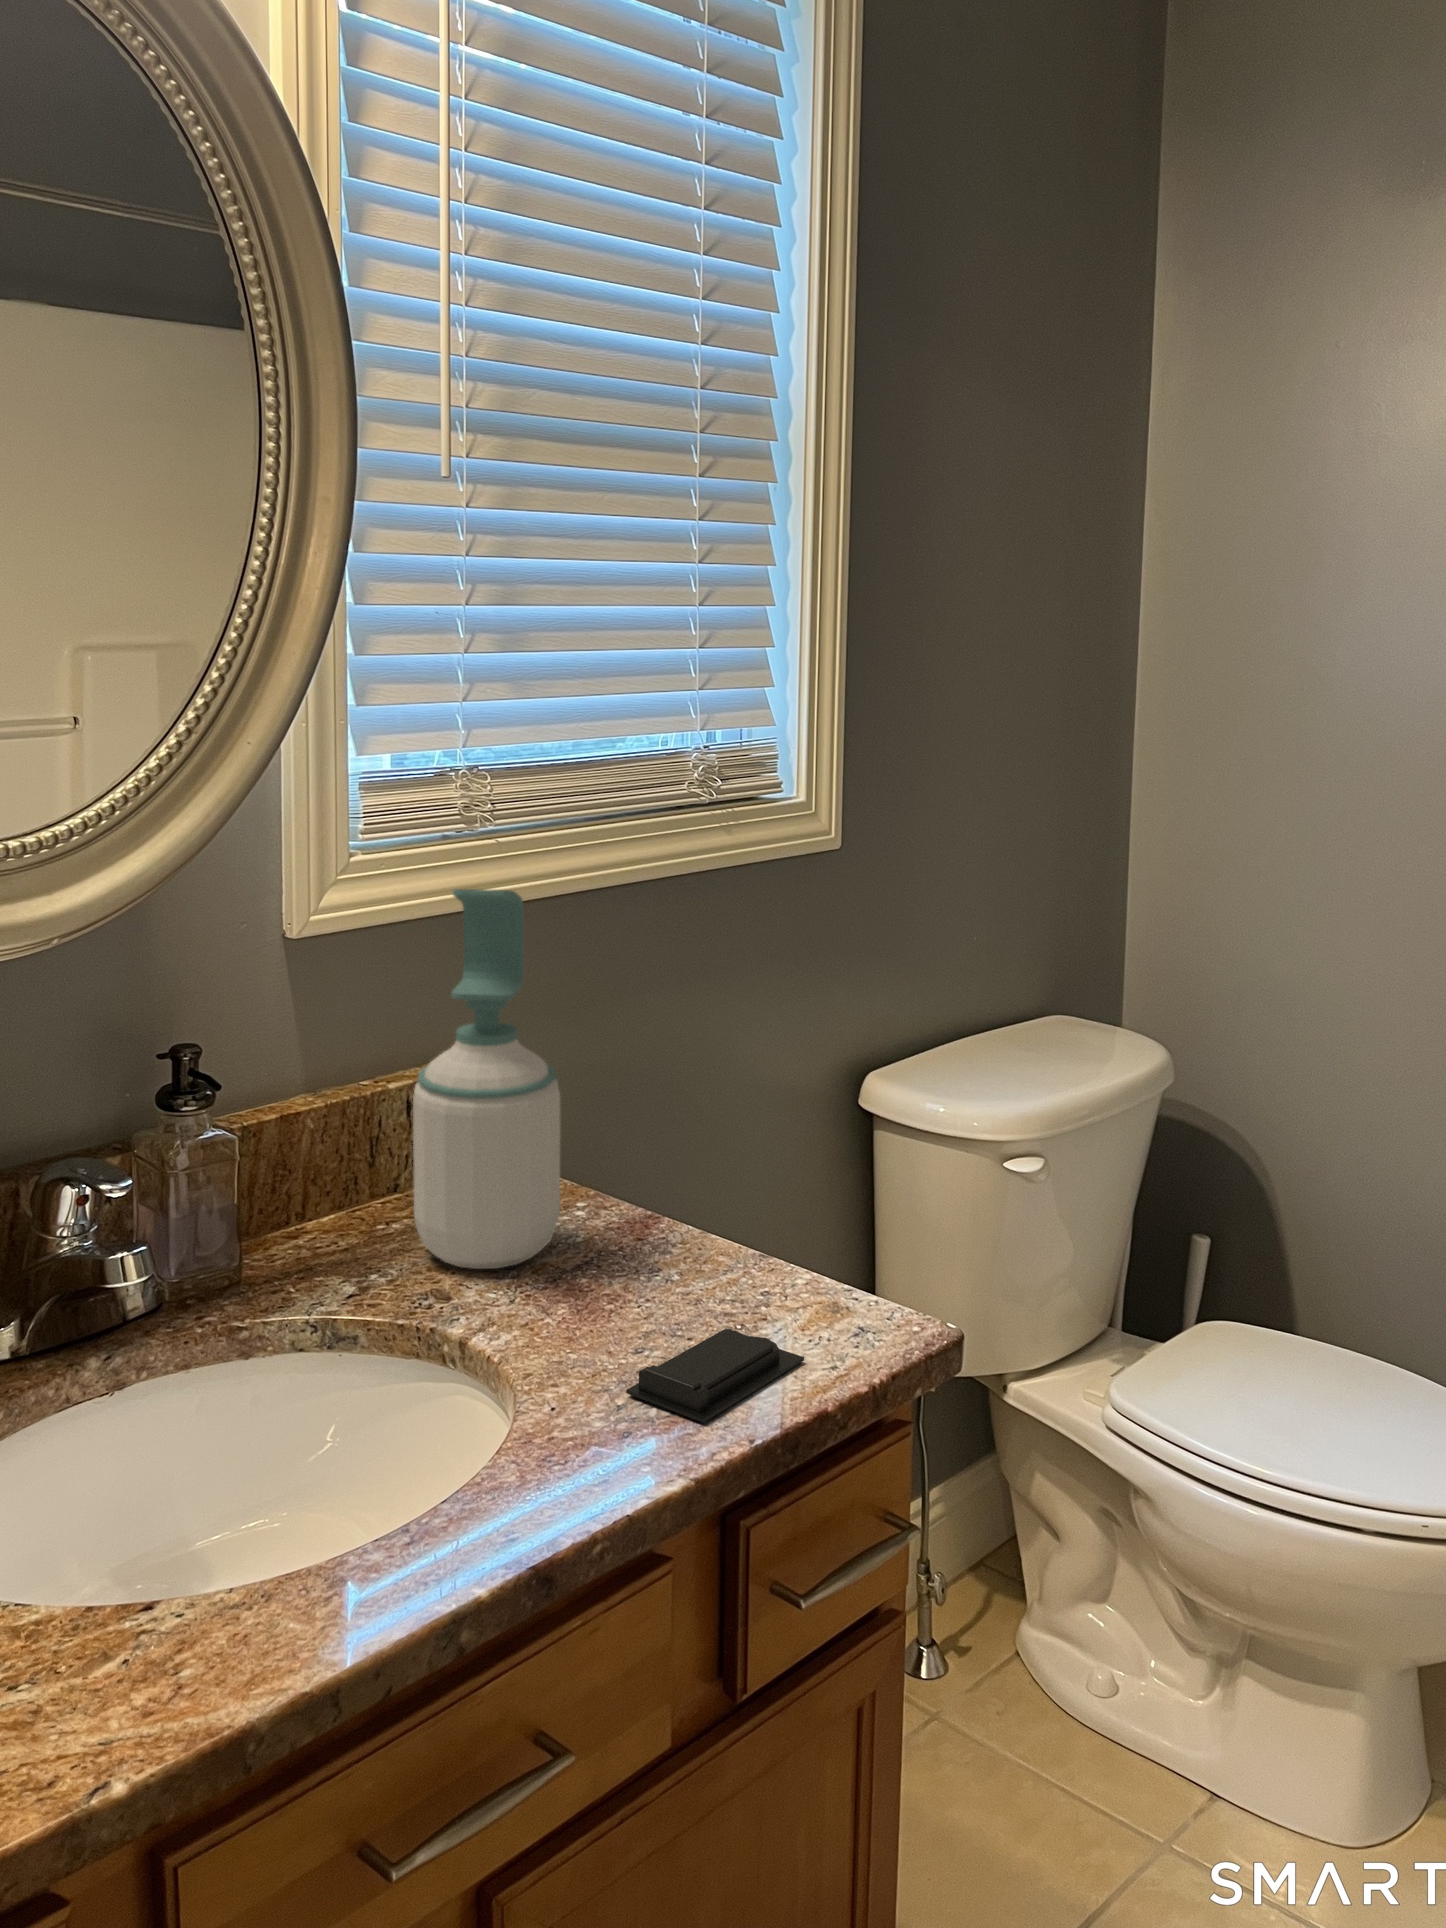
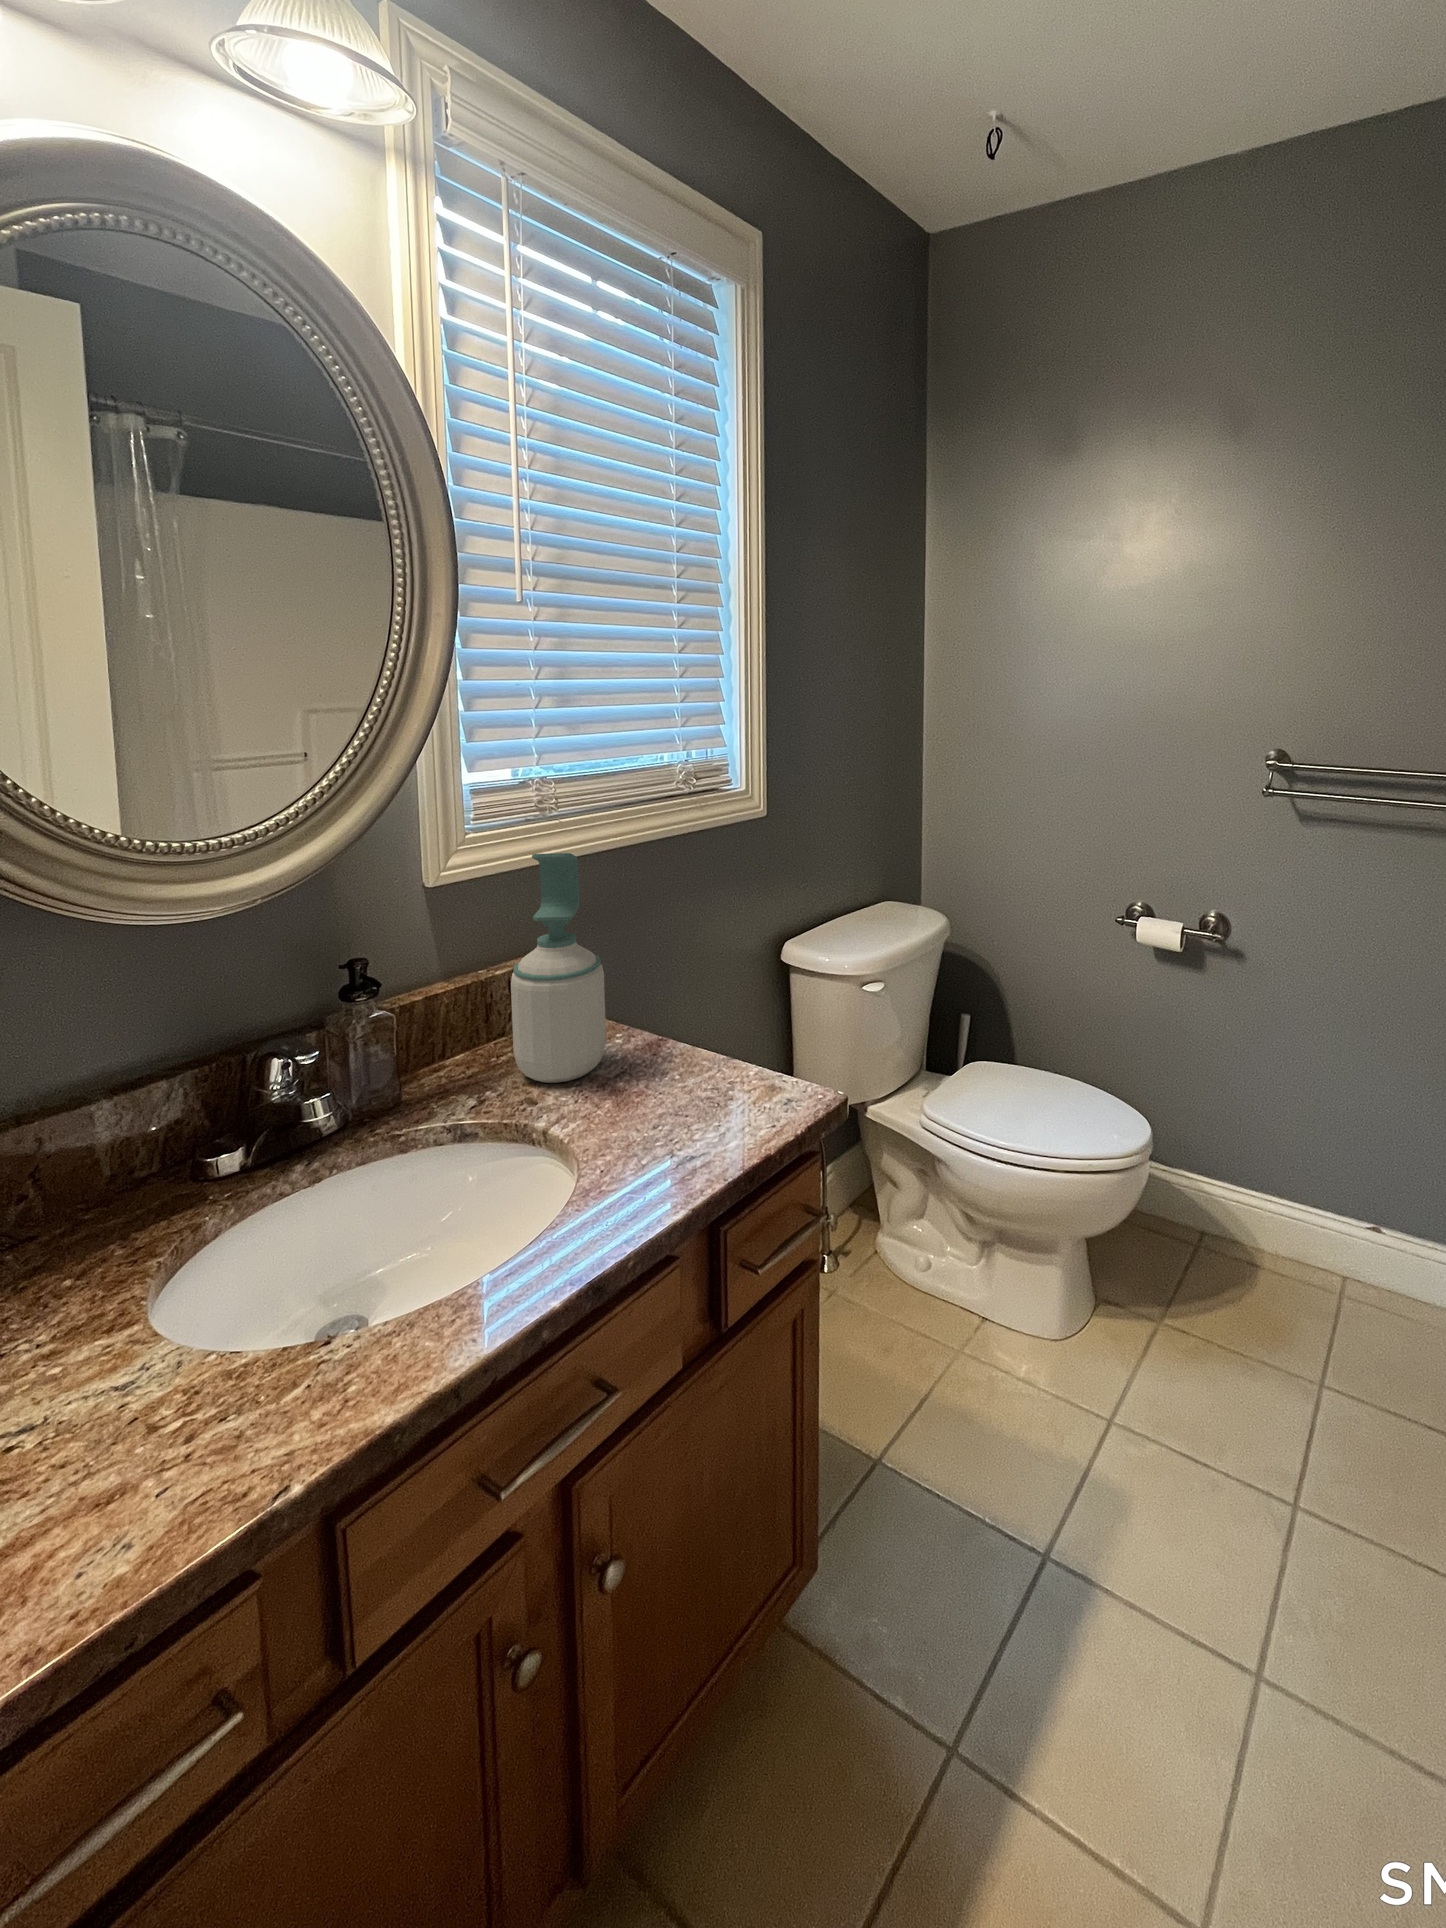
soap bar: present [626,1329,804,1423] -> none [648,1108,755,1170]

